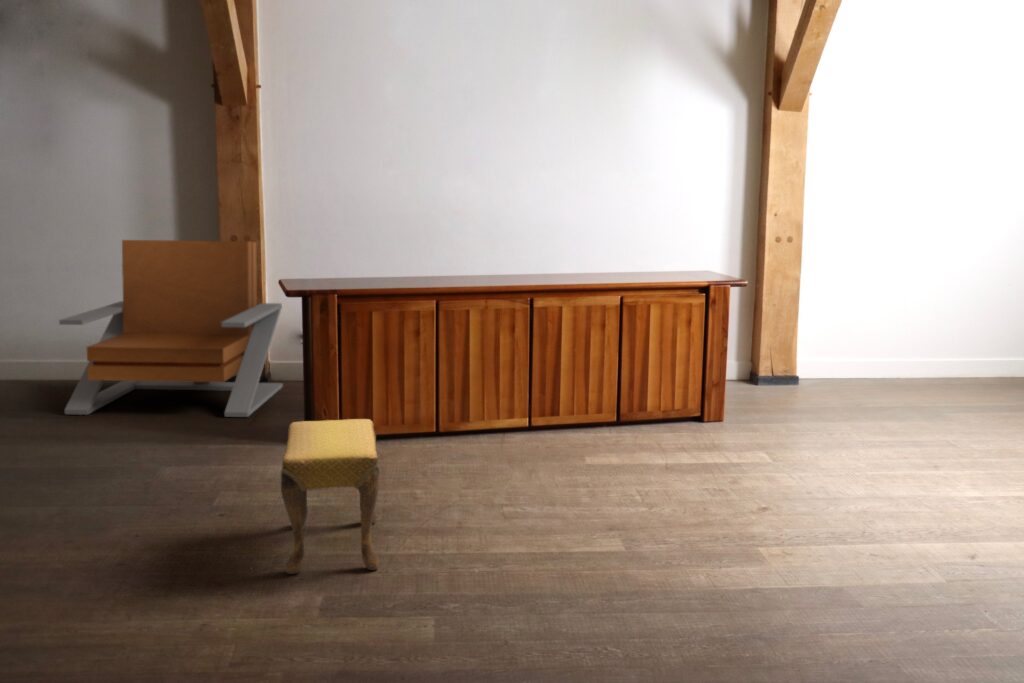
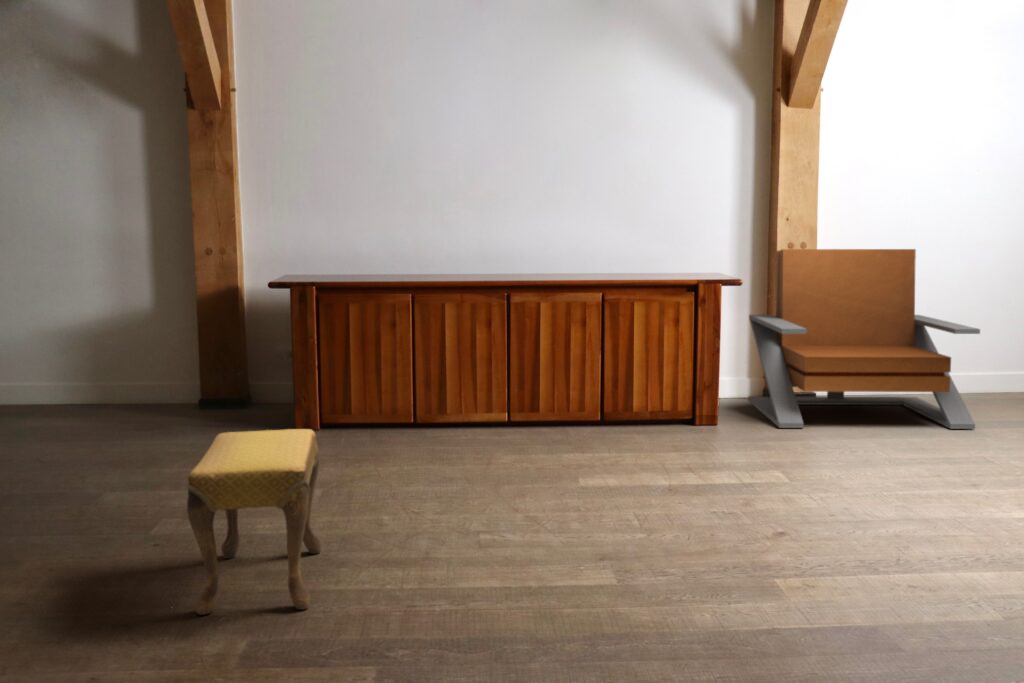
lounge chair: present [59,240,283,417] -> present [748,249,980,429]

